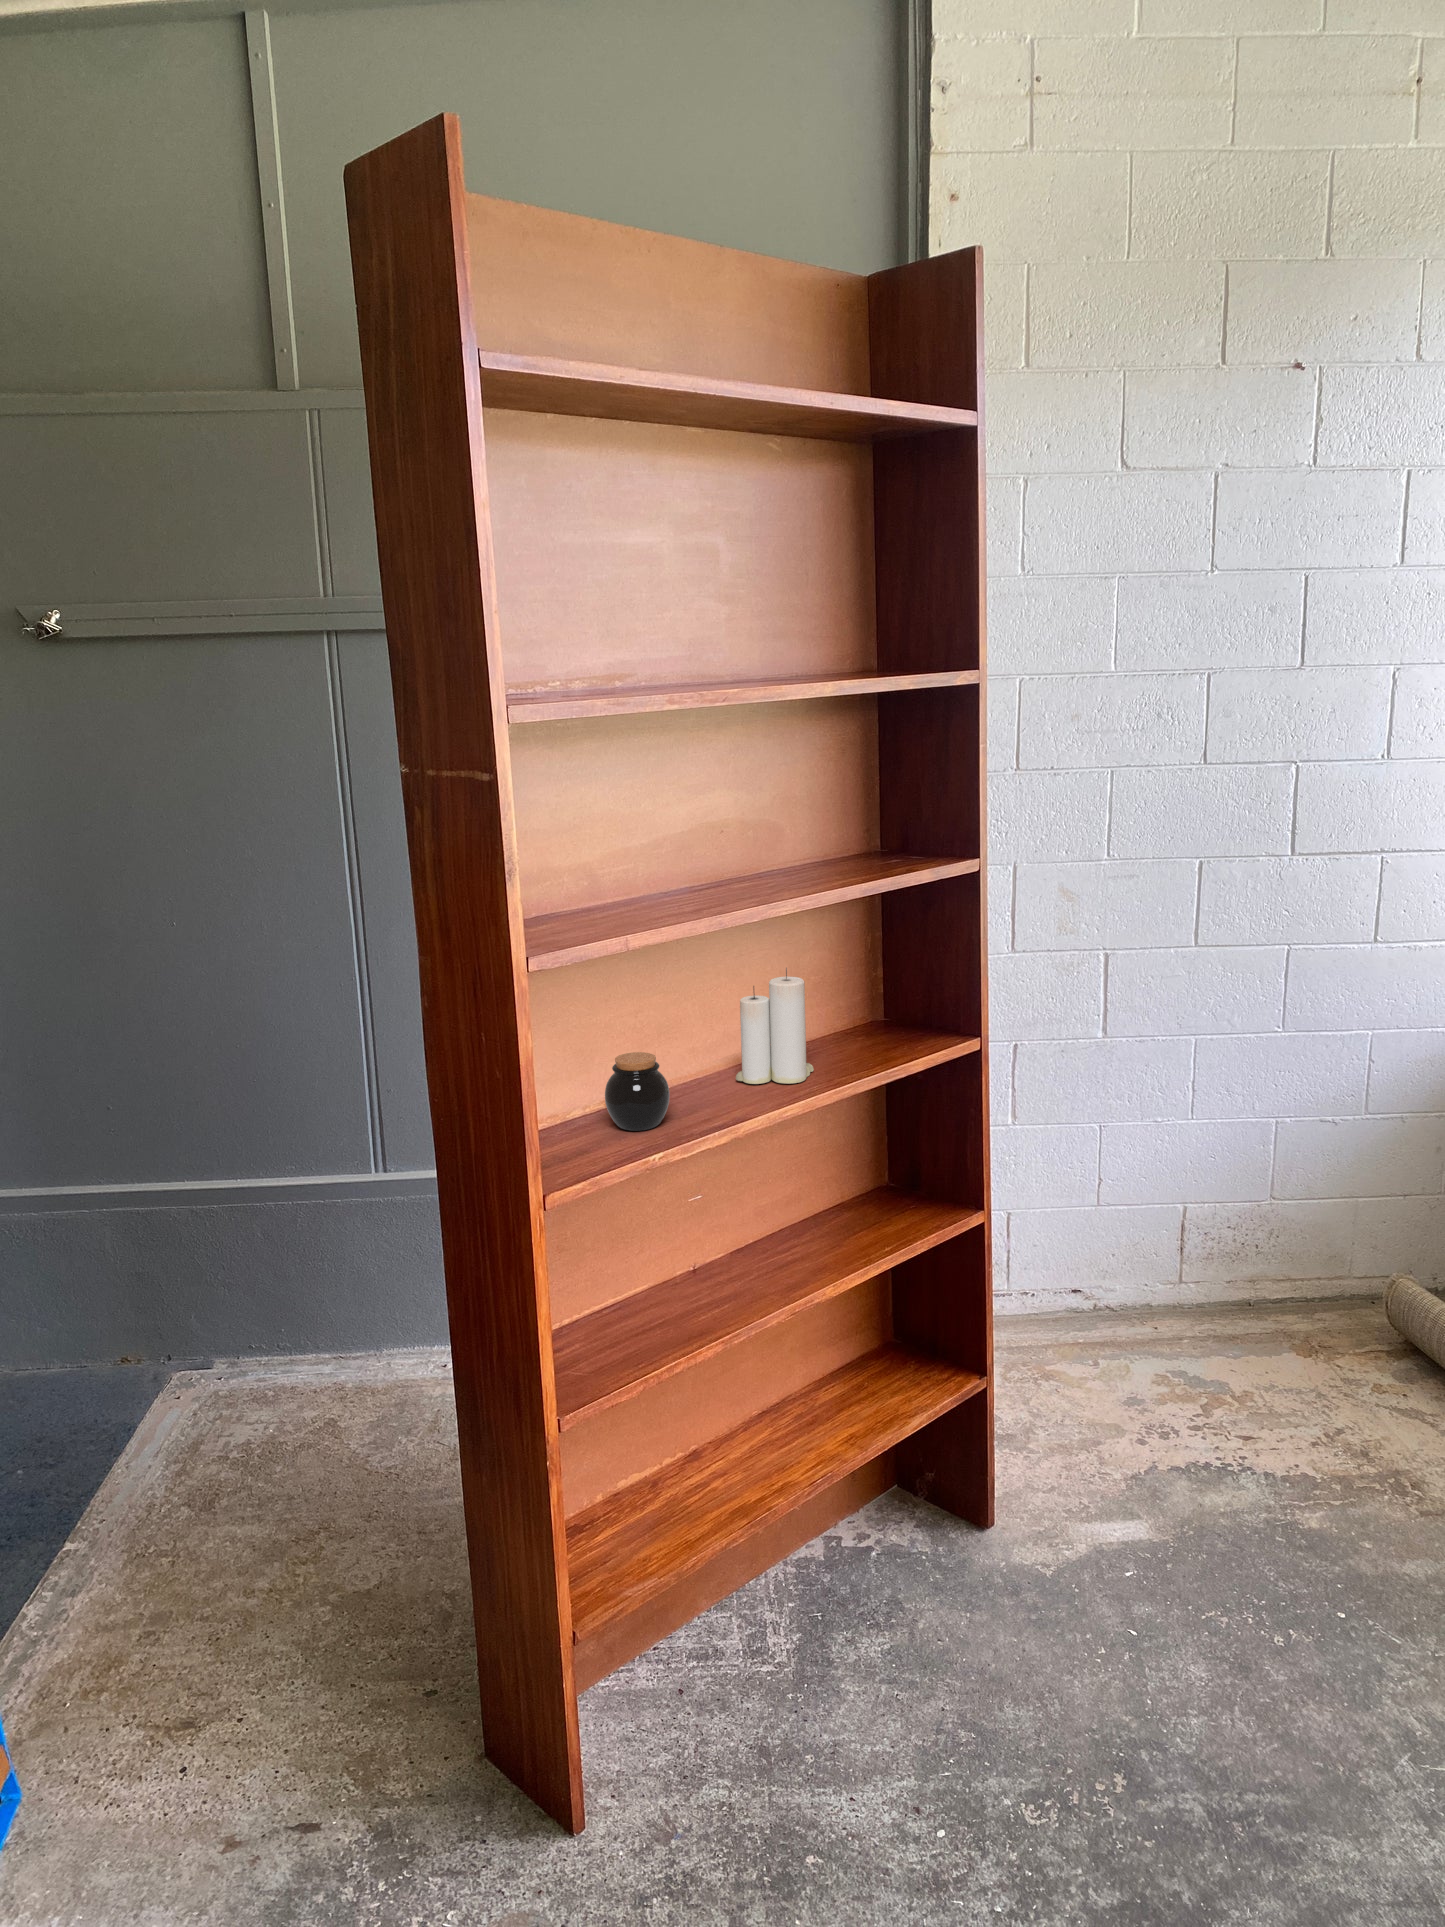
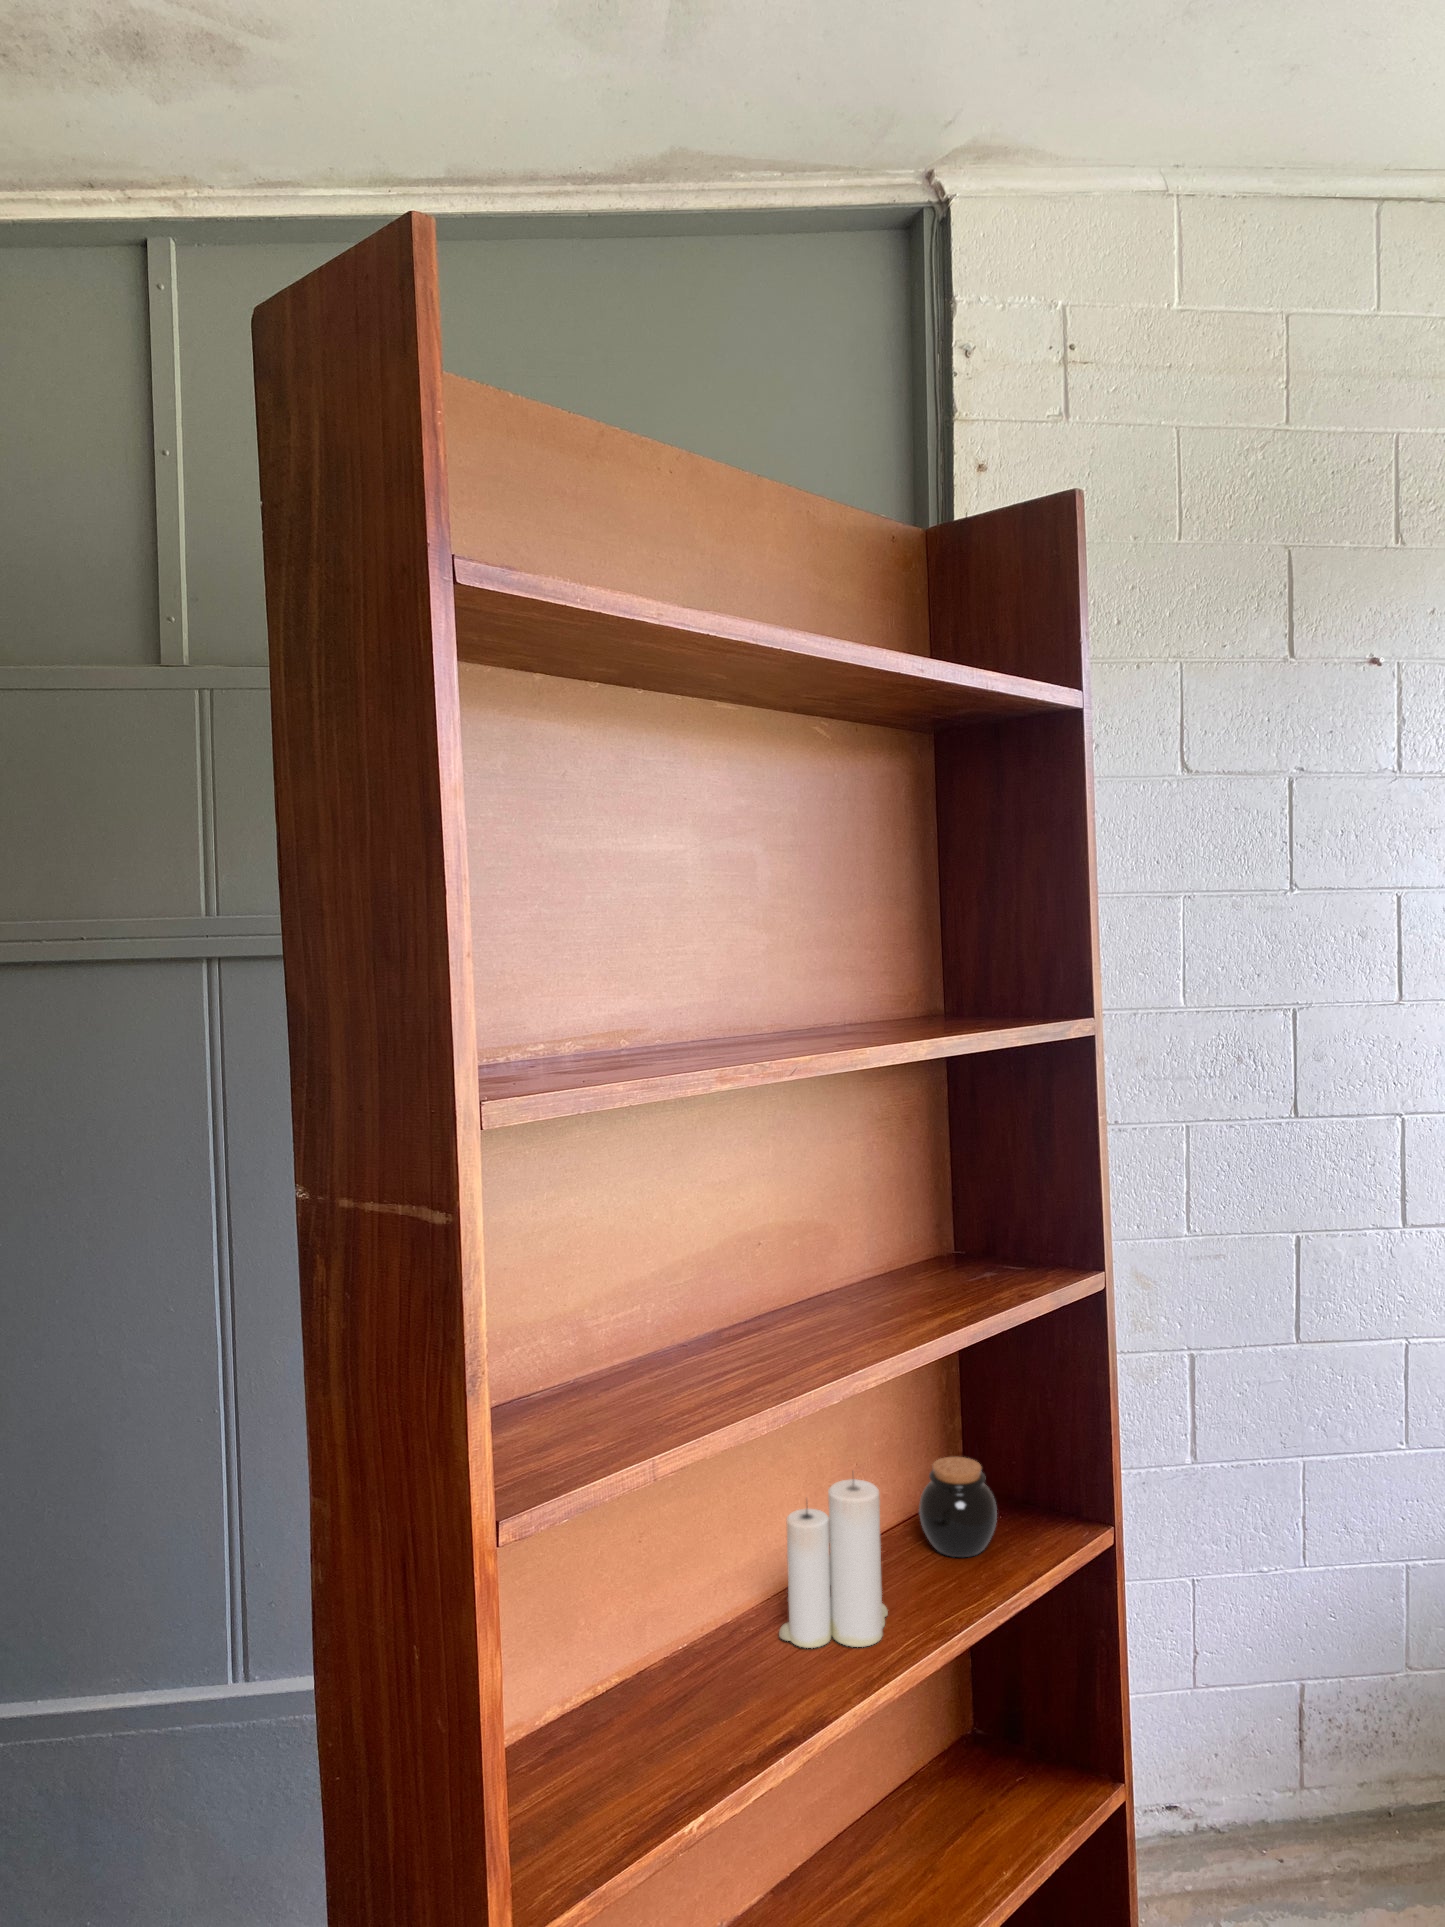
jar: present [605,1052,670,1131] -> present [919,1457,997,1557]

